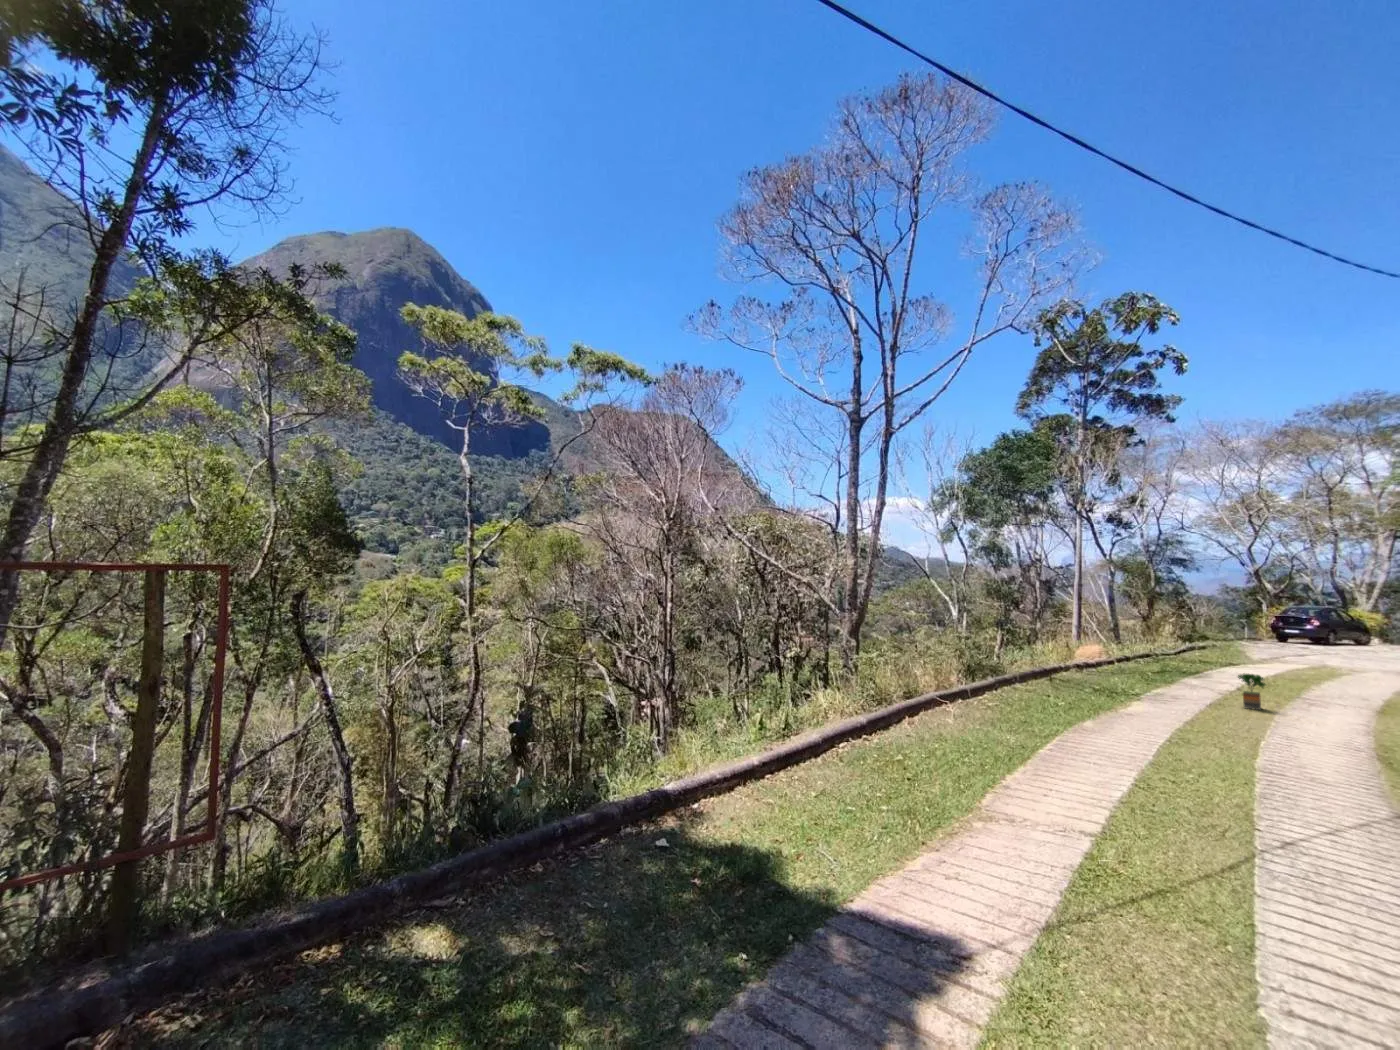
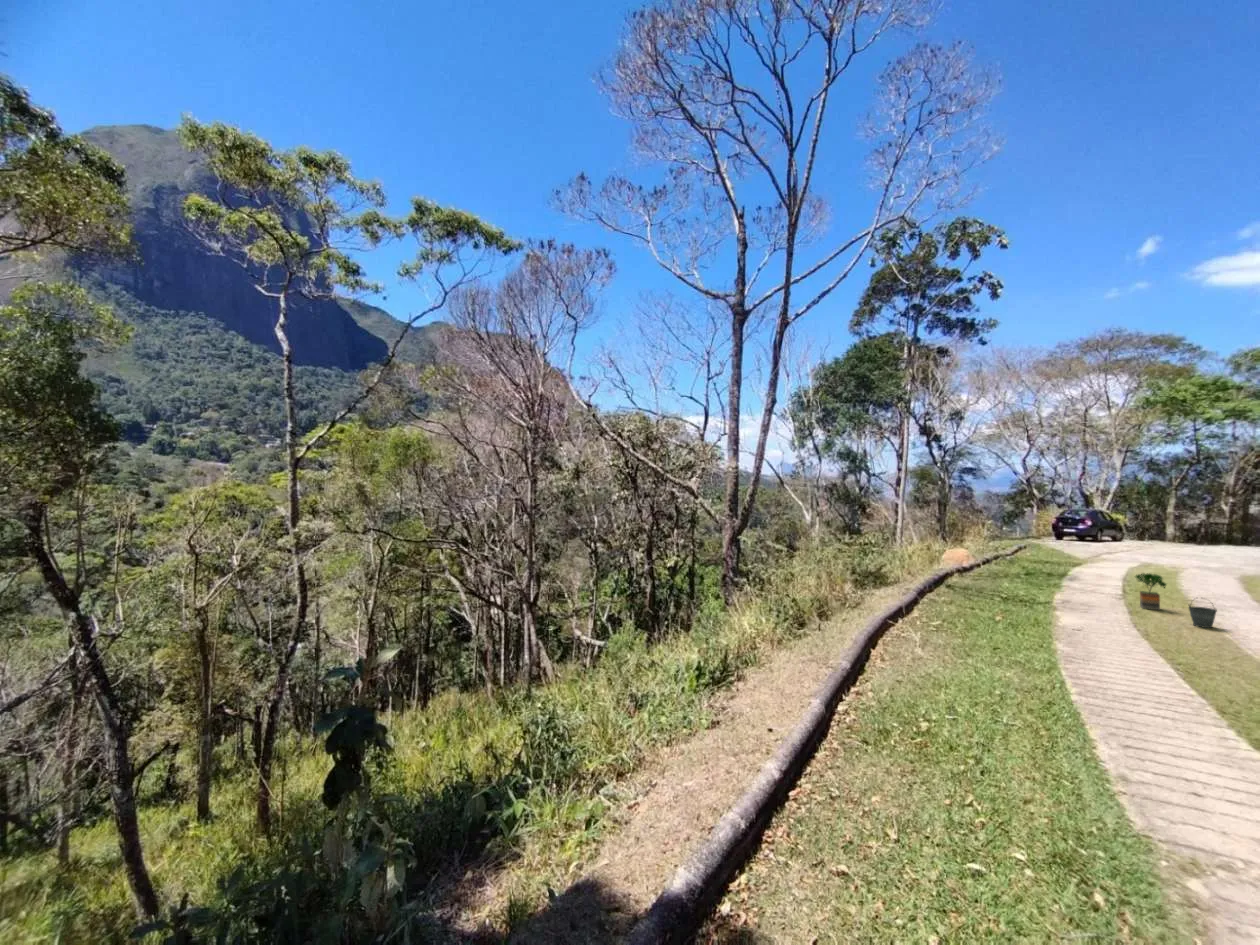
bucket: none [1267,696,1293,725] -> present [1189,605,1217,628]

